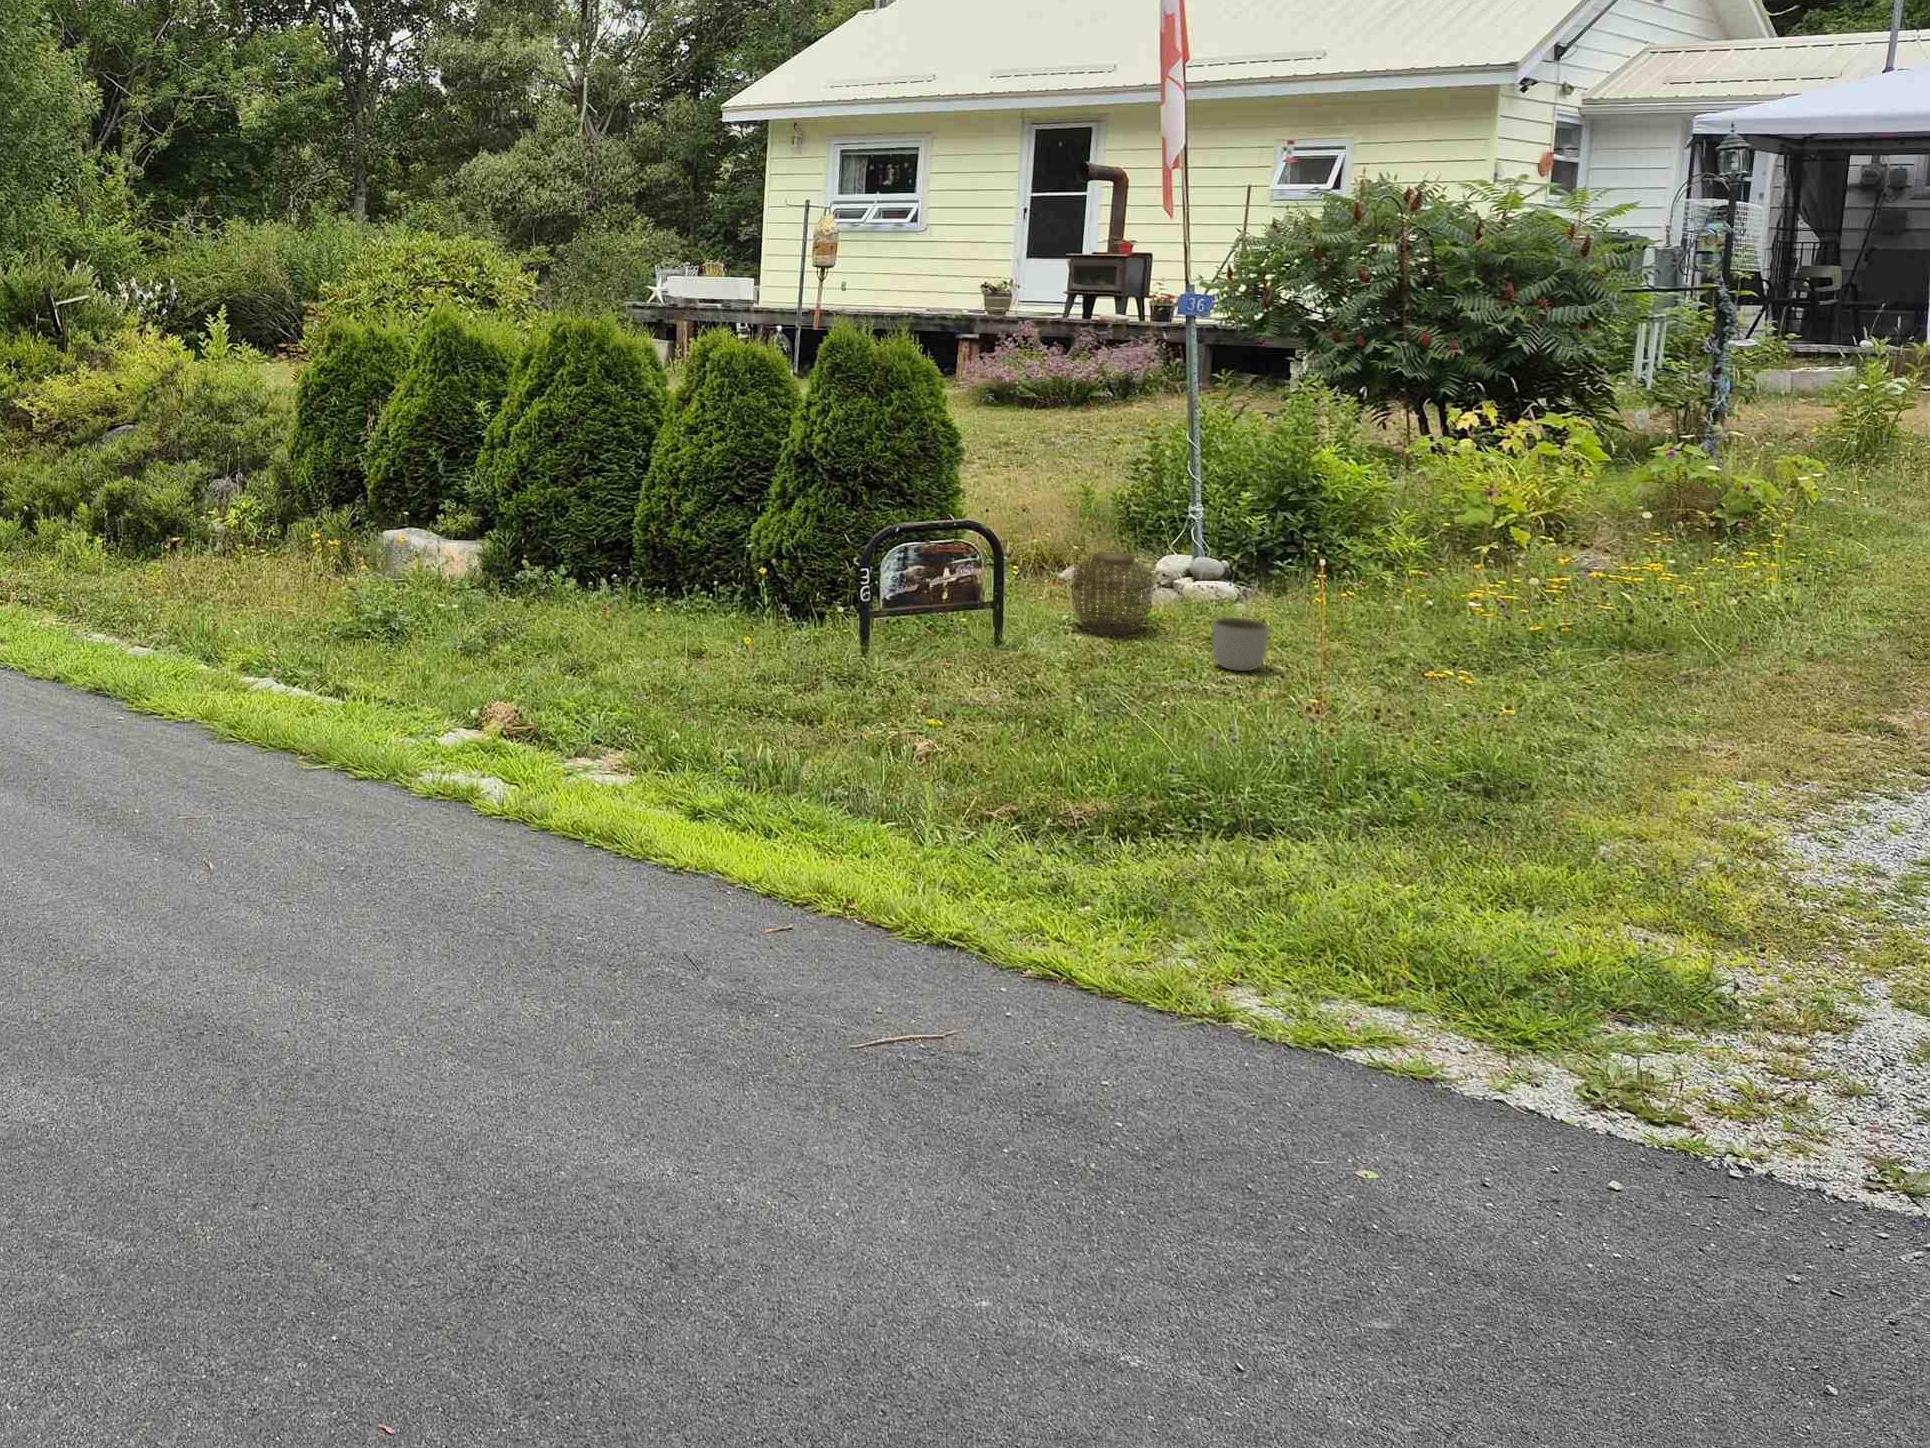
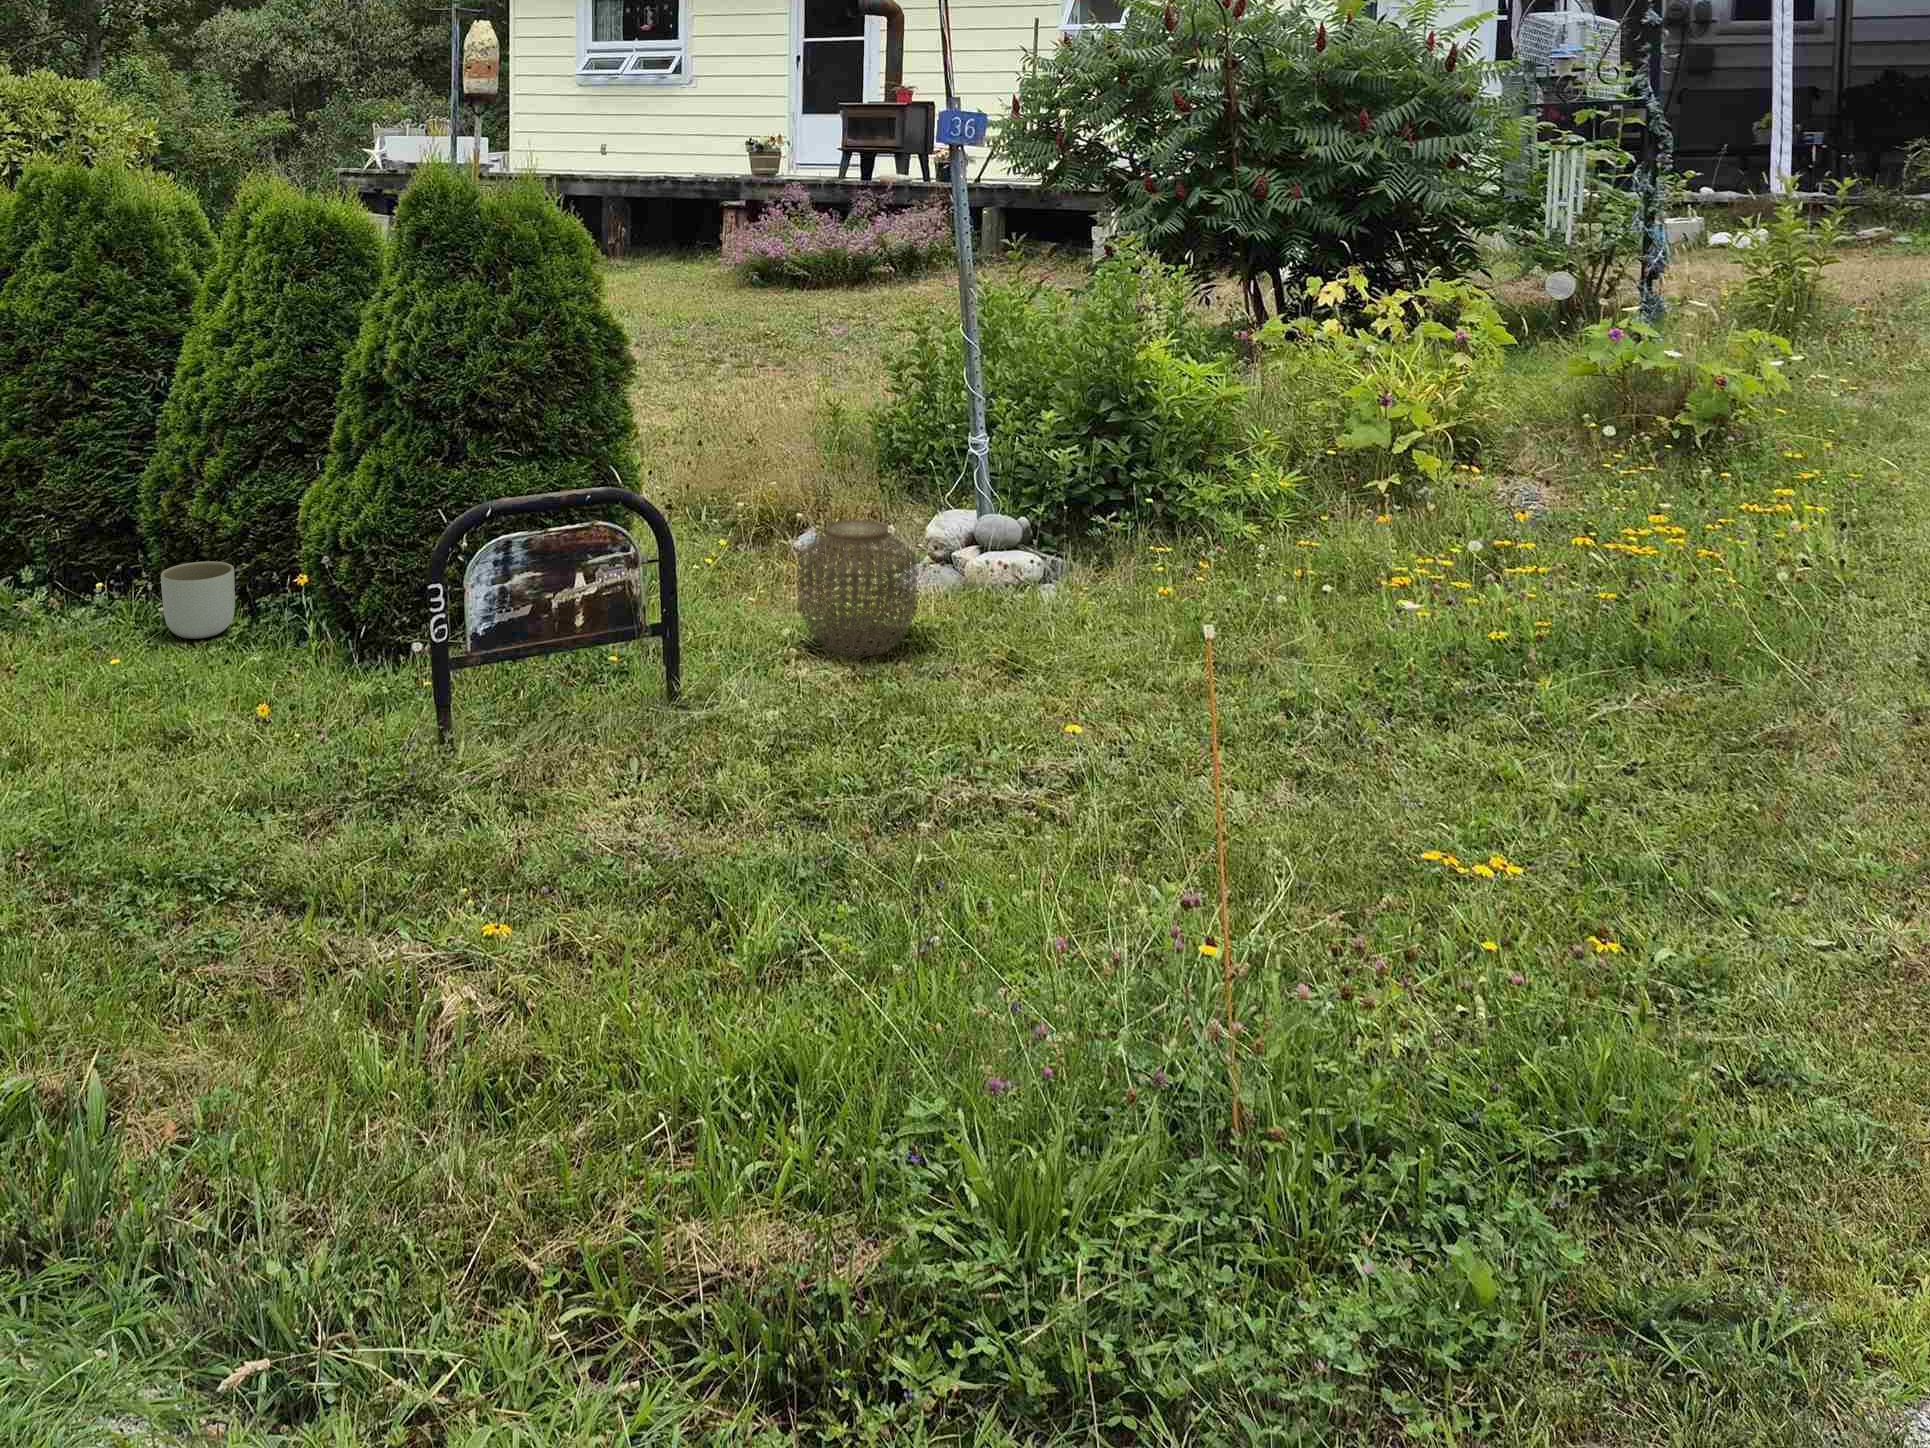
planter: present [1212,618,1269,671] -> present [161,561,235,639]

